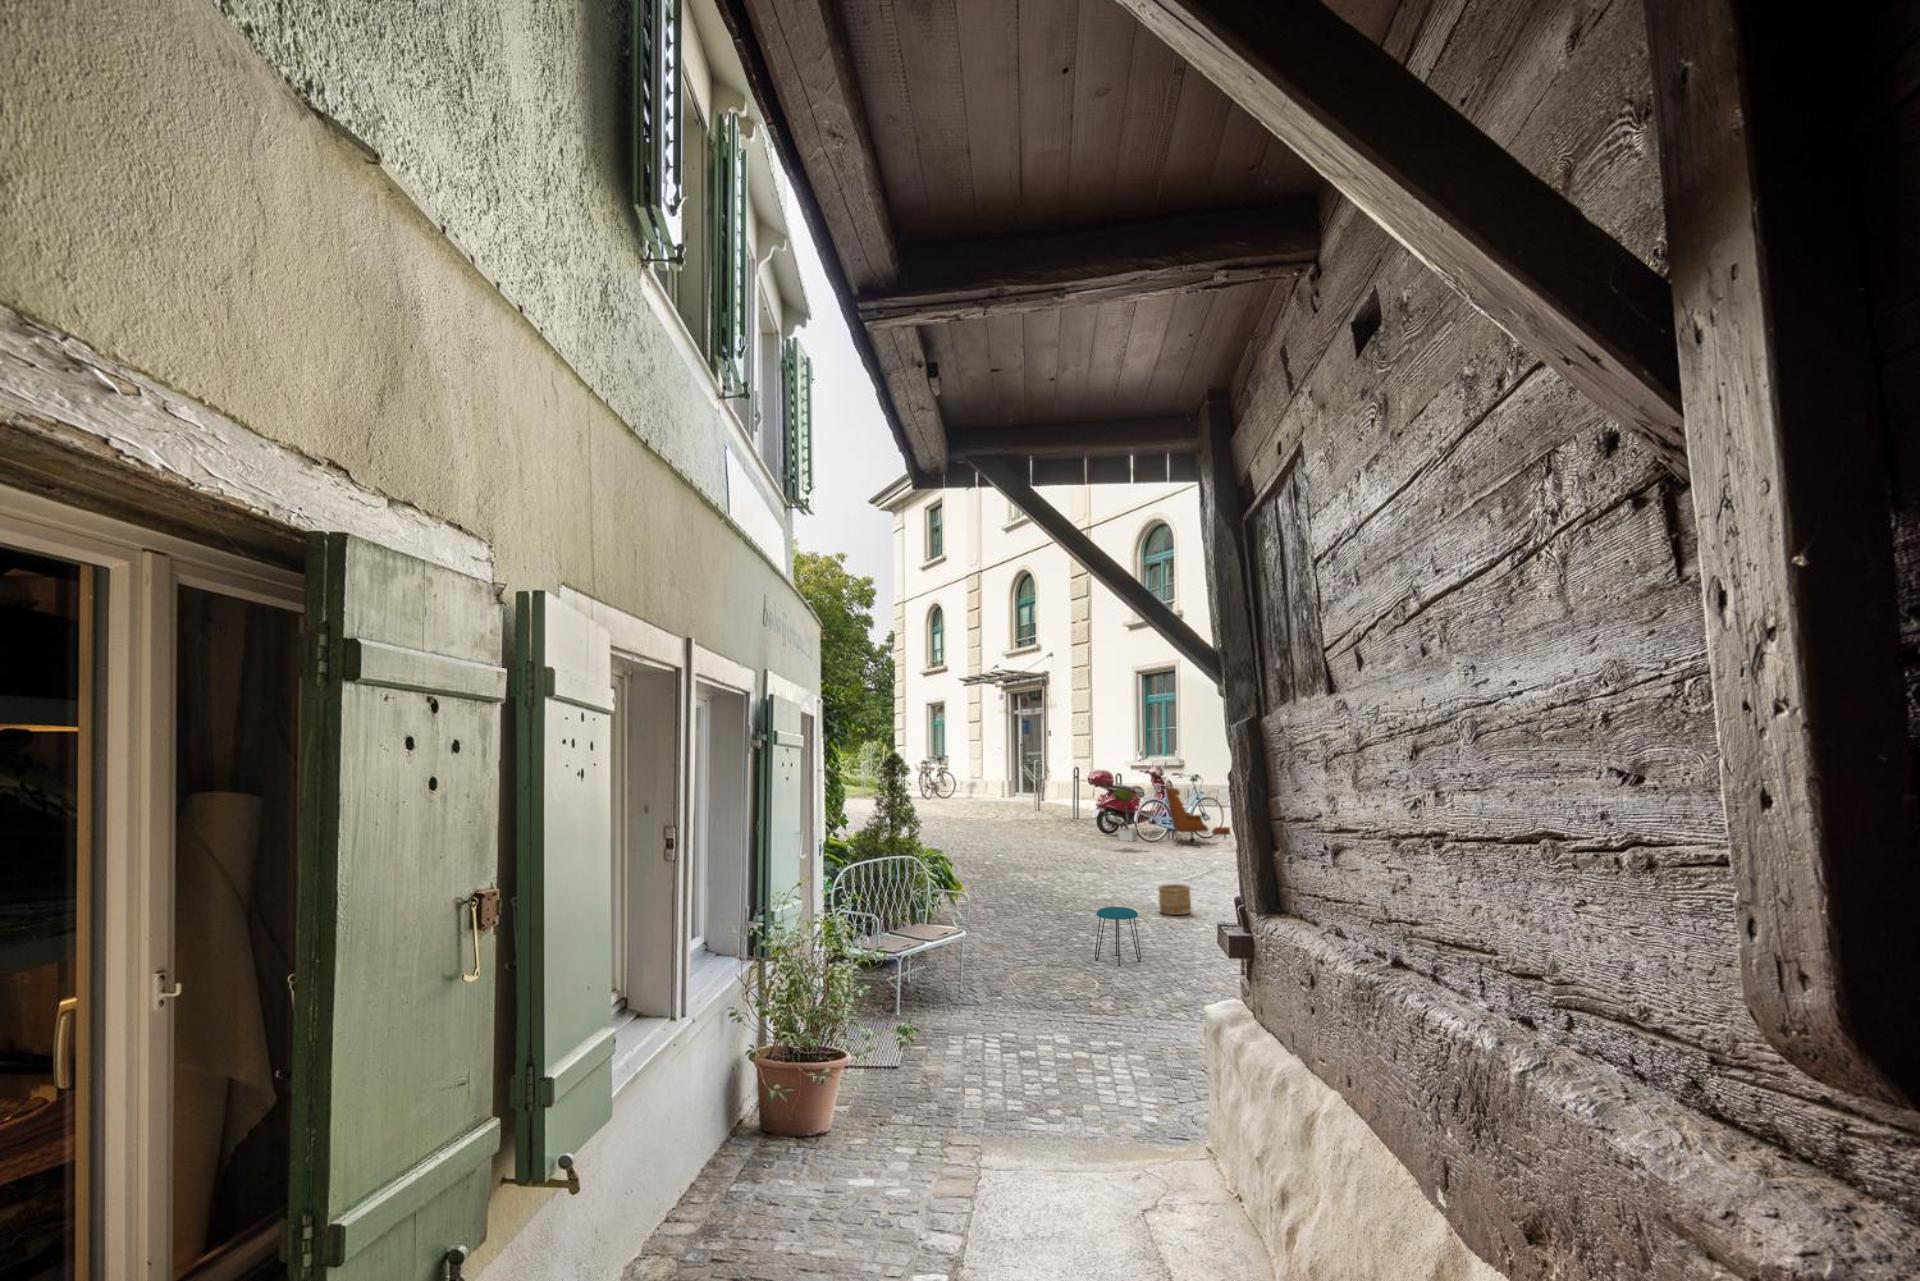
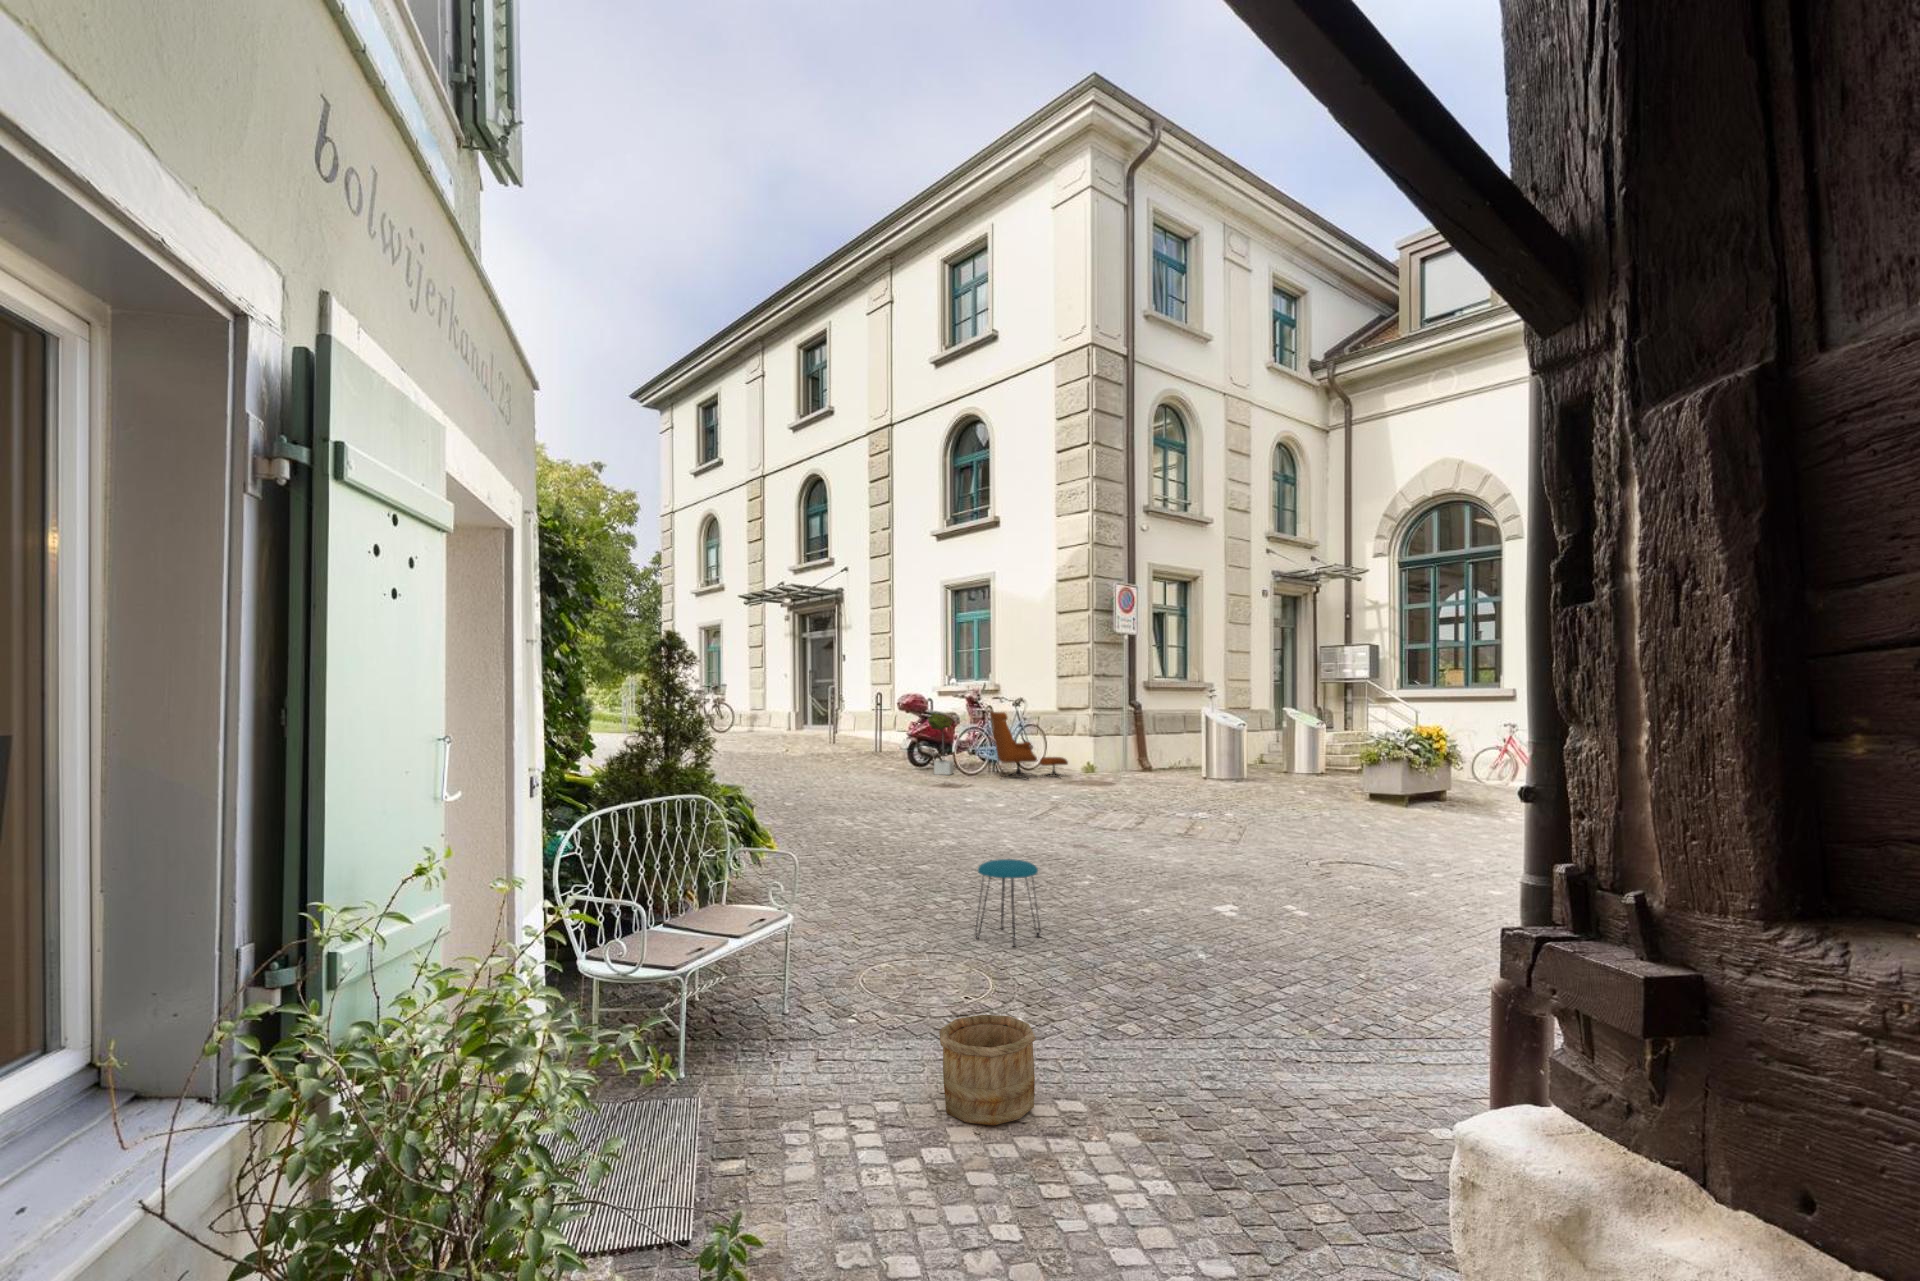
wooden bucket: present [1158,884,1191,915] -> present [939,1015,1036,1125]

